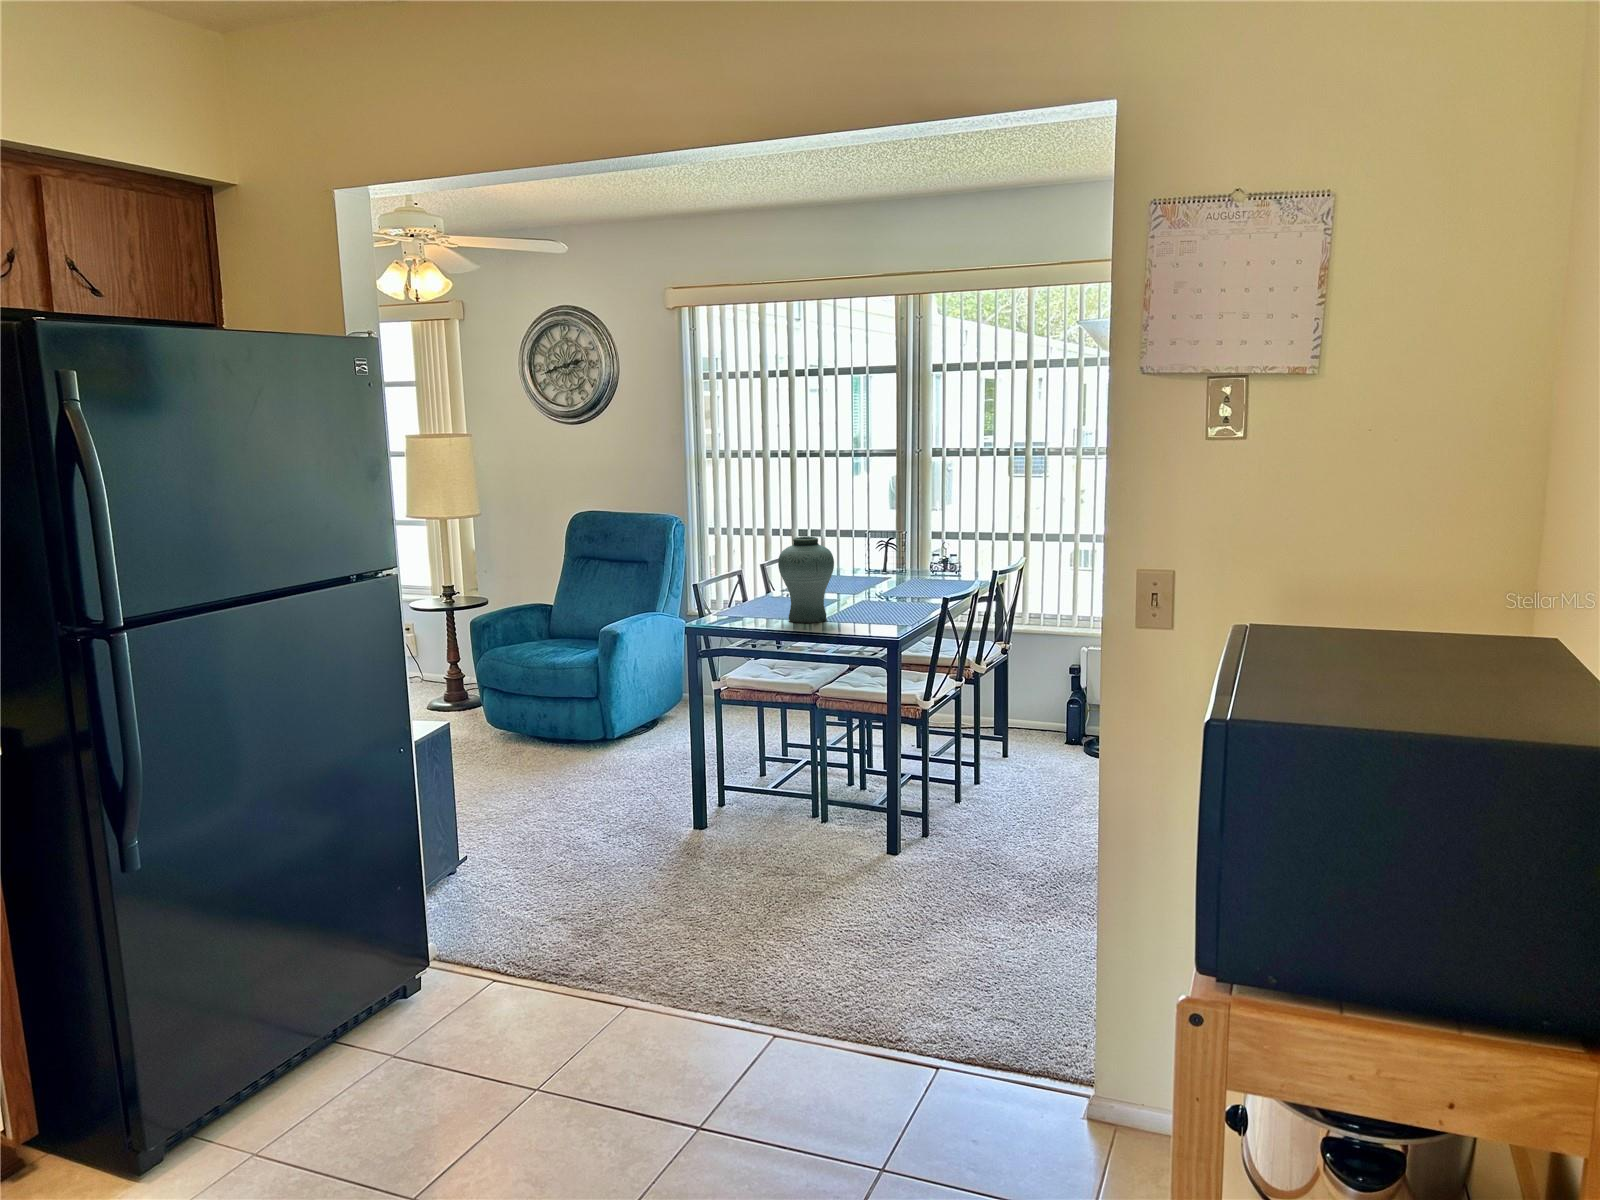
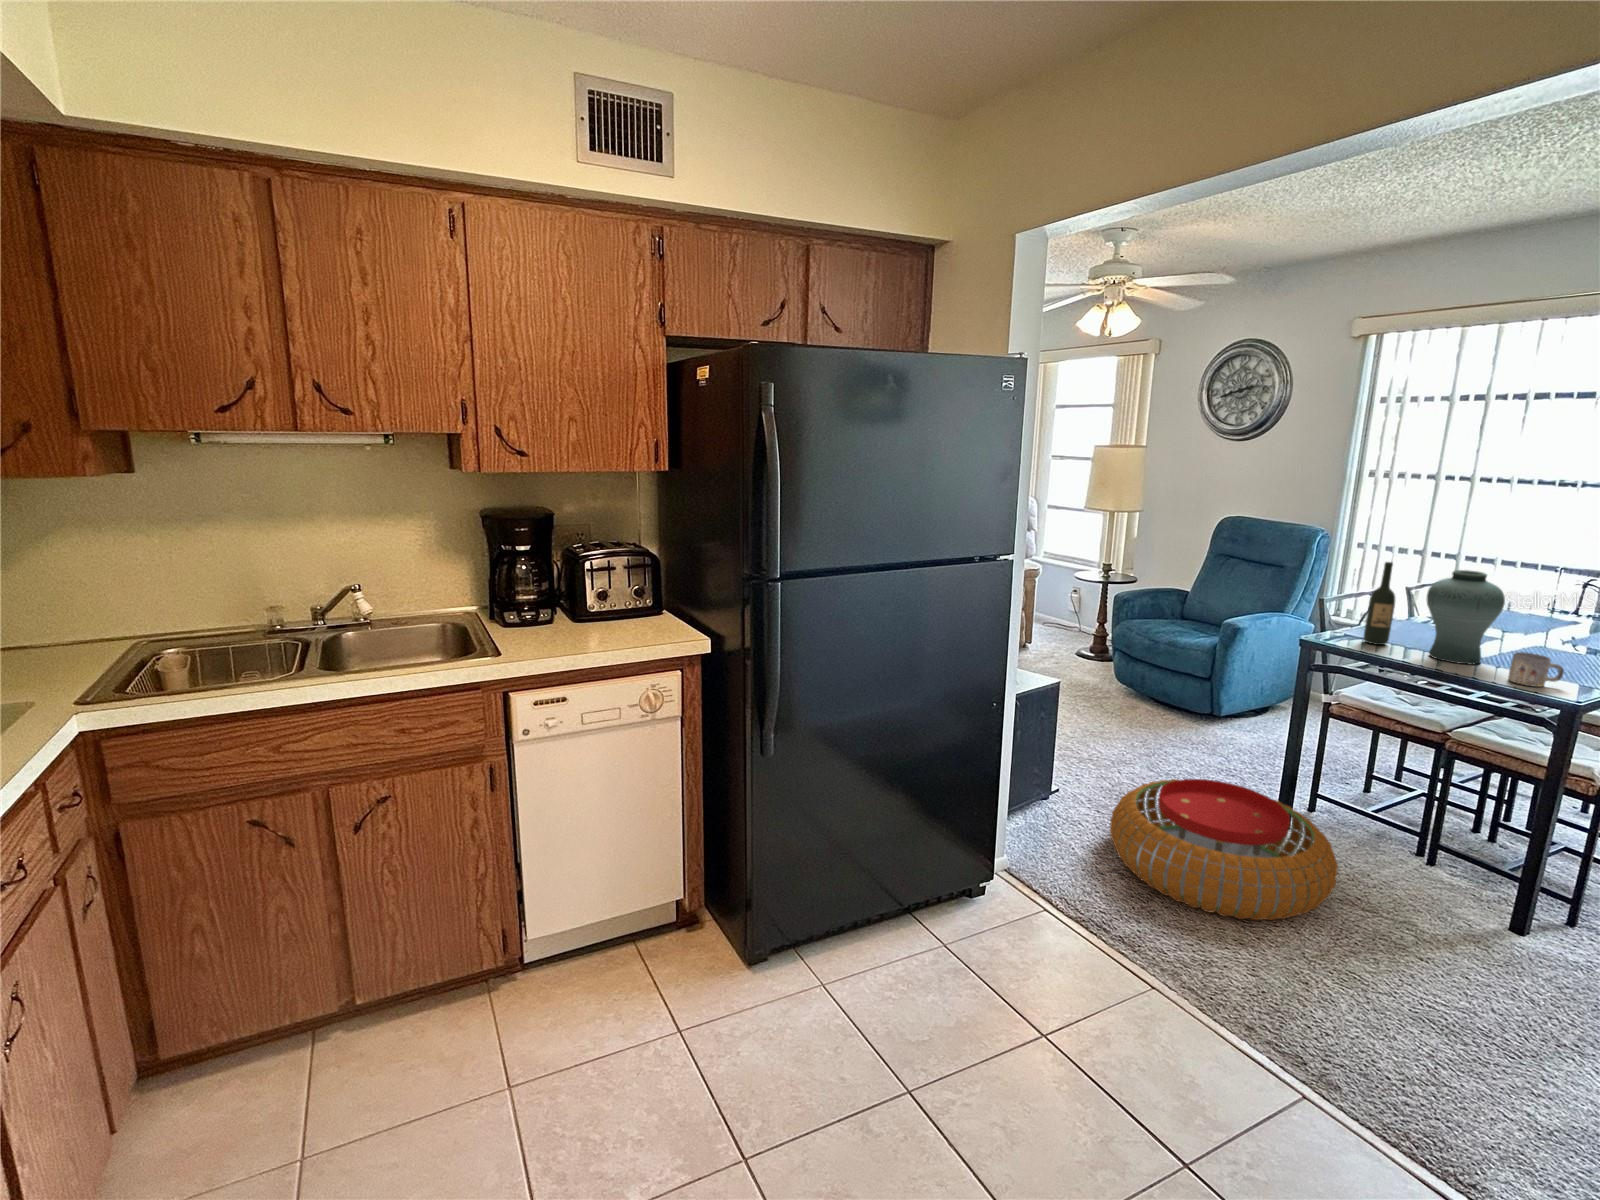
wine bottle: none [735,537,756,619] -> present [1363,562,1395,645]
mug: none [848,602,882,631] -> present [1508,652,1564,687]
pouf: none [538,790,758,925] -> present [1110,779,1338,920]

